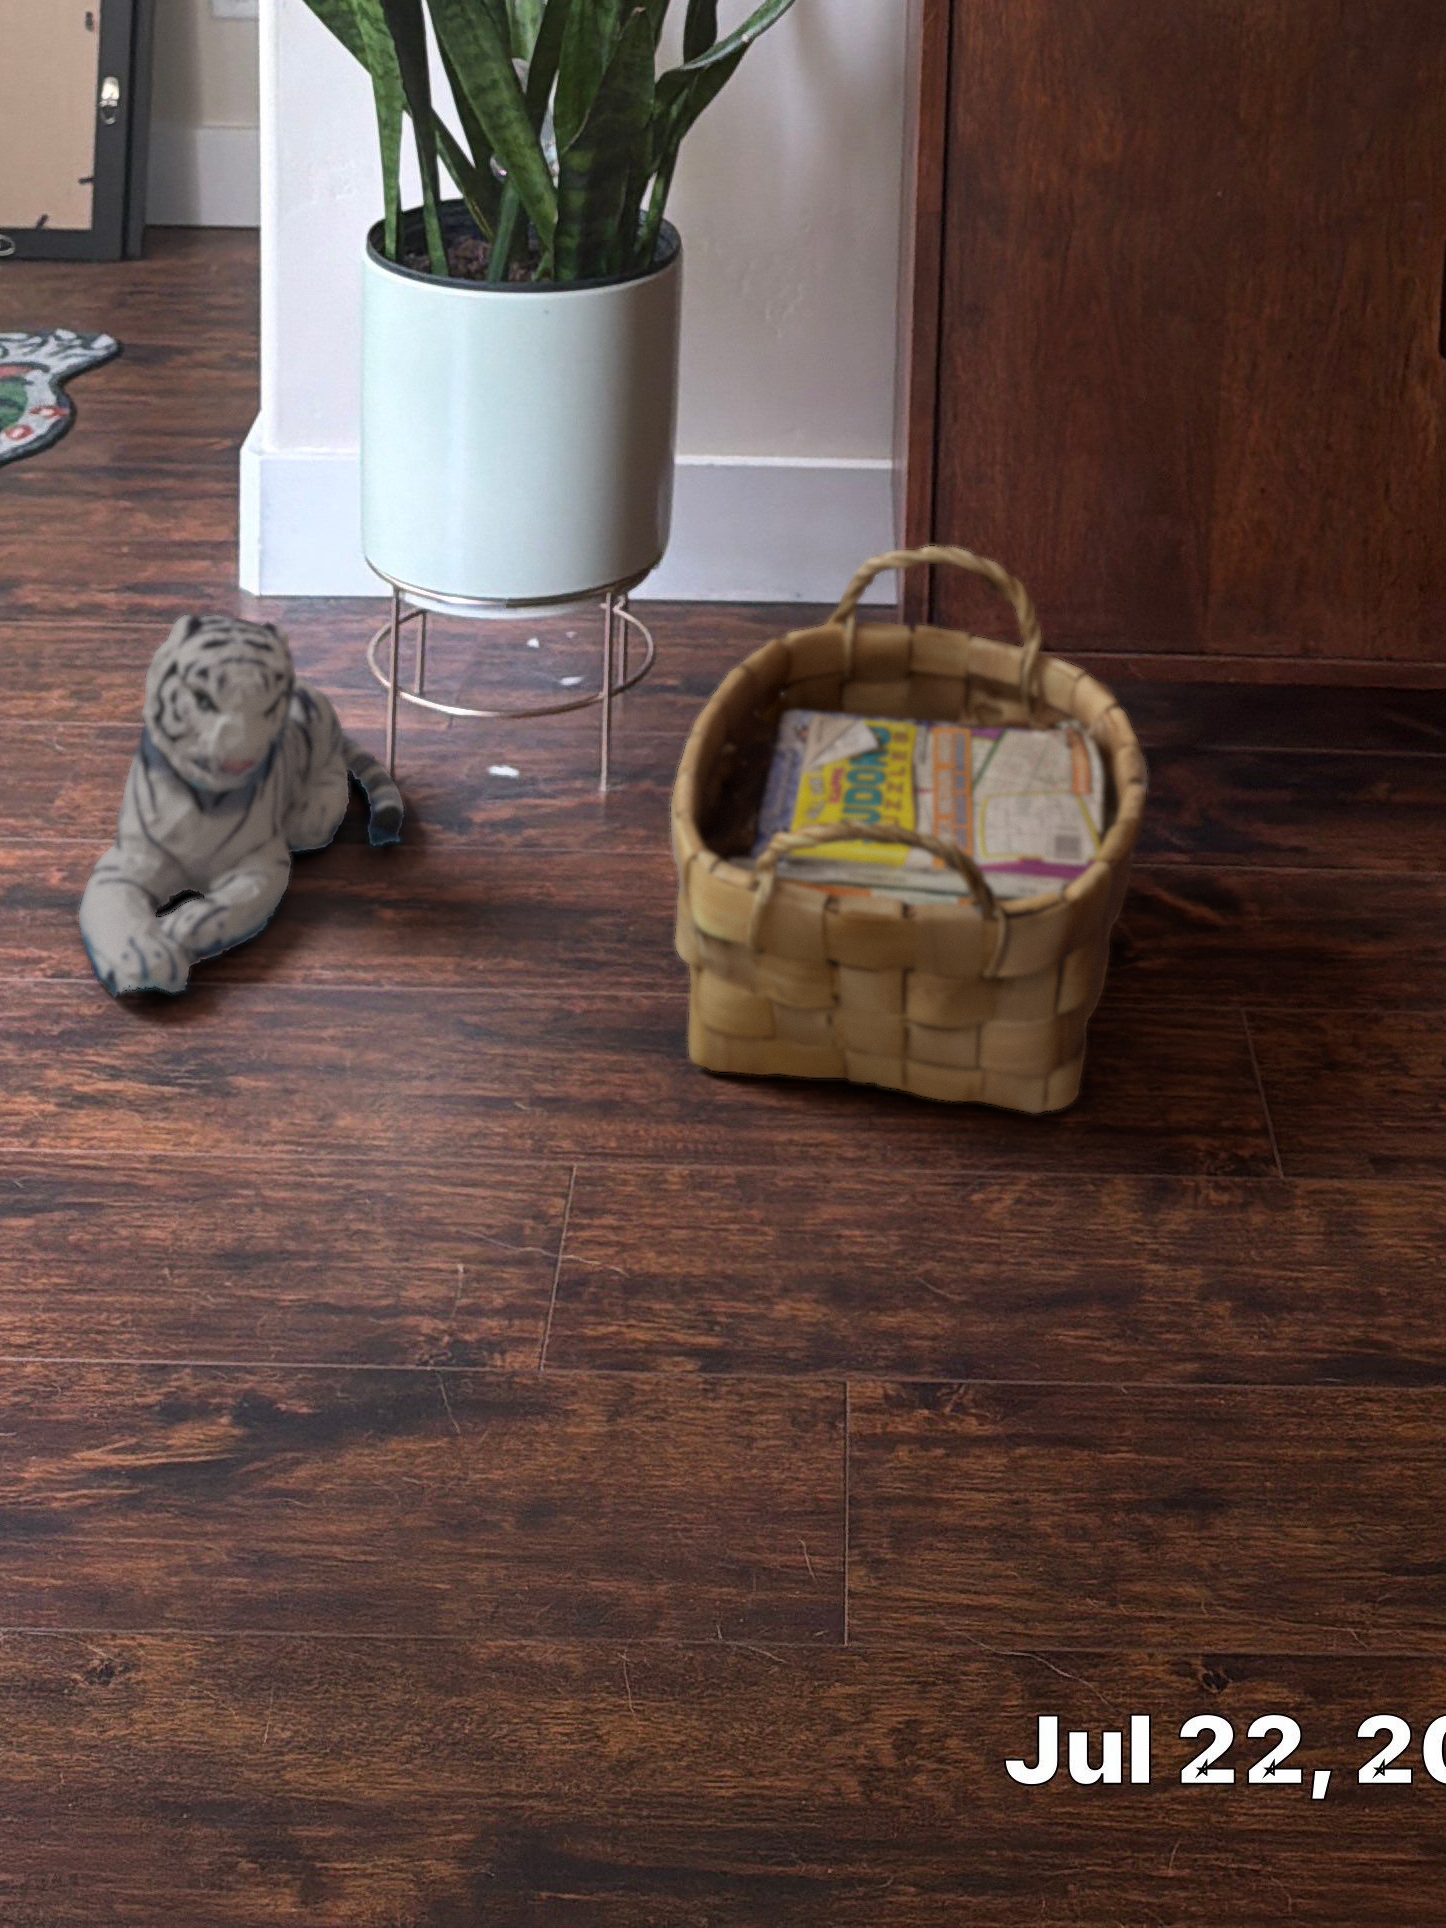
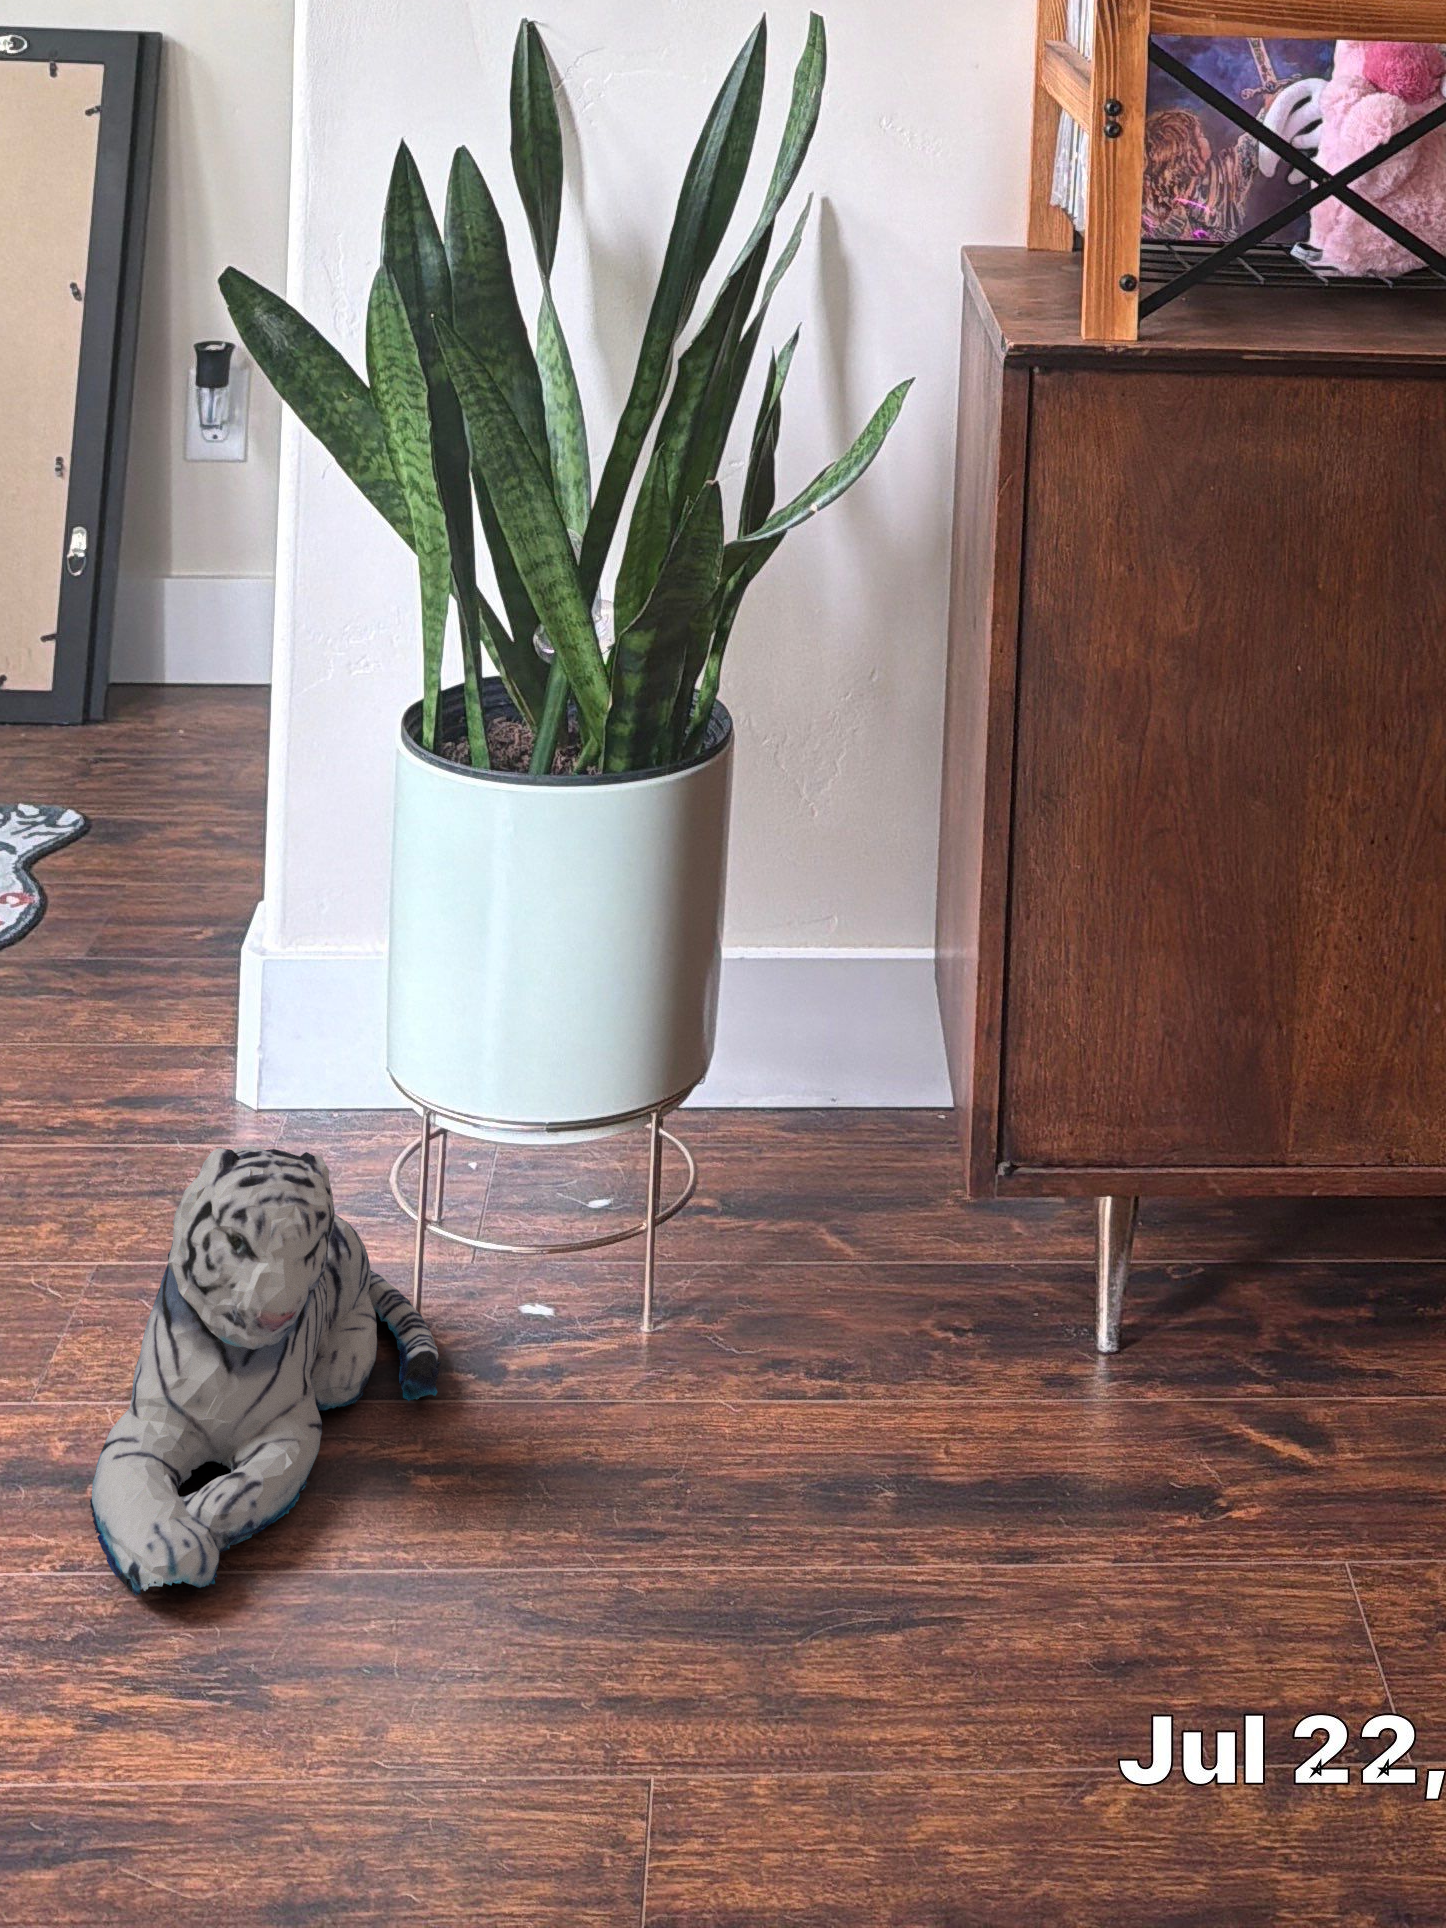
woven basket: present [671,546,1147,1113] -> none [755,1052,1253,1698]

